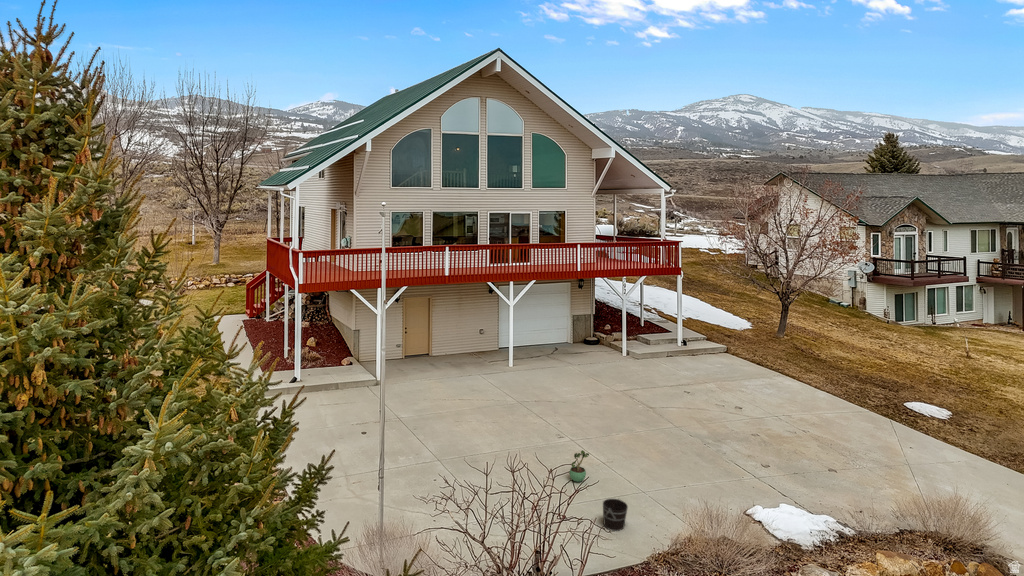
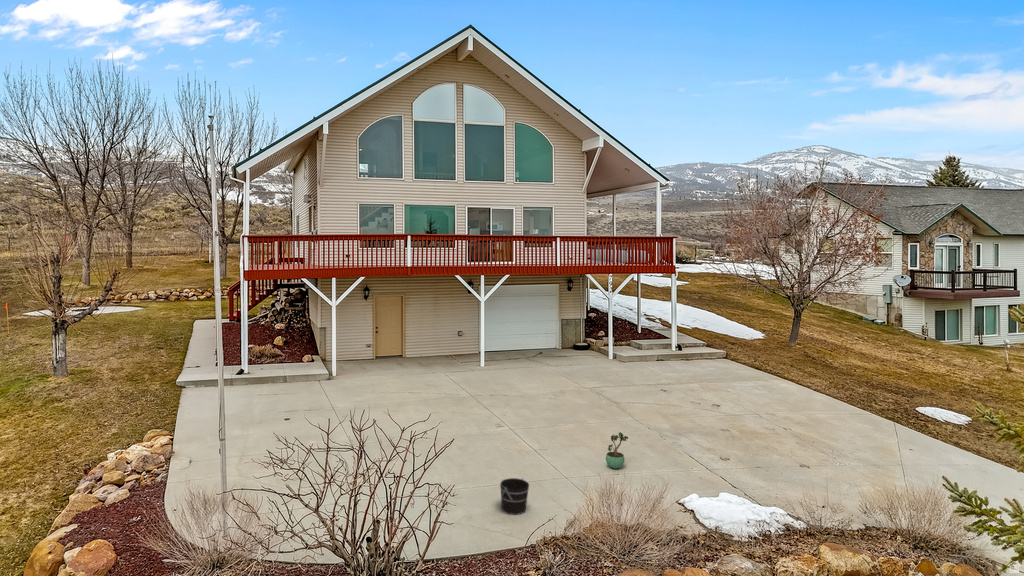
potted plant: present [569,450,589,482] -> present [606,432,628,468]

